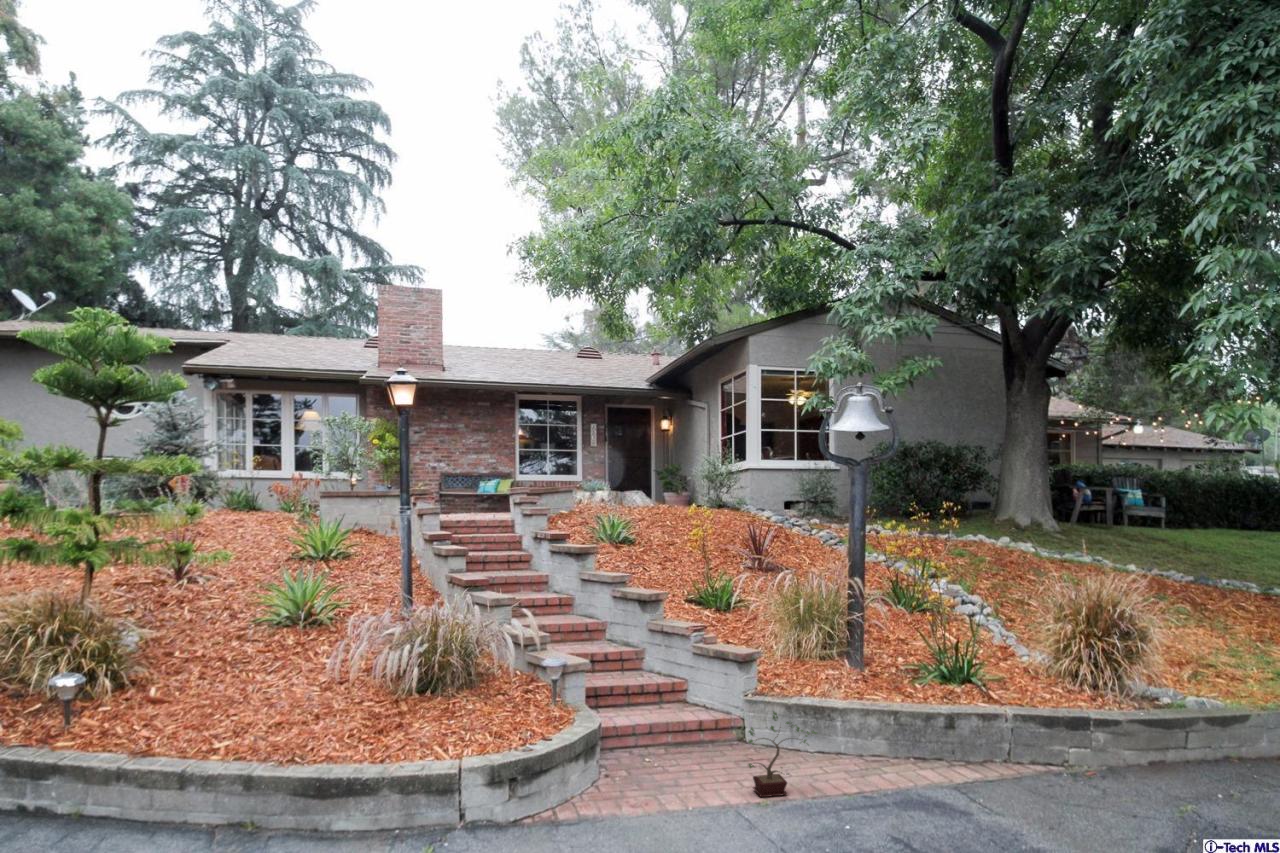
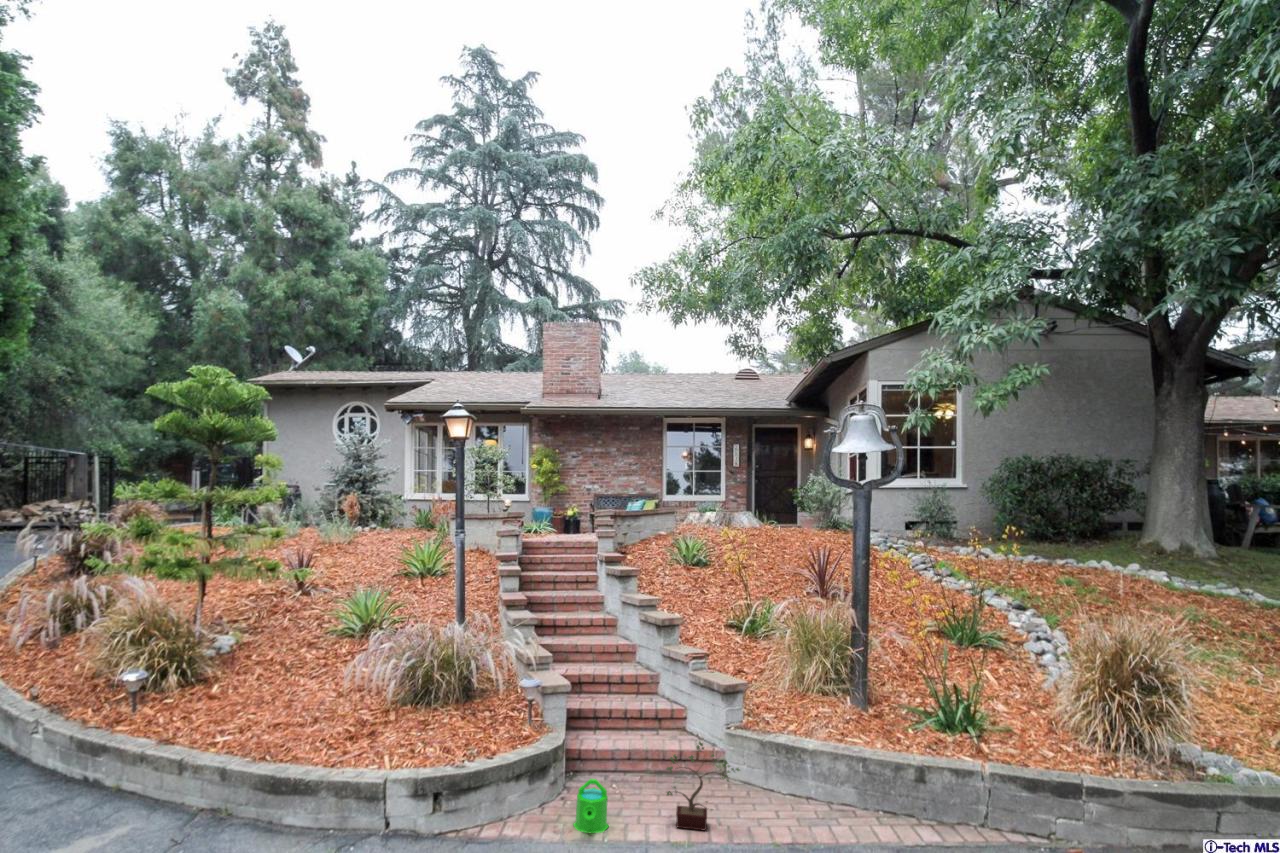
watering can: none [668,764,706,820] -> present [573,779,609,833]

